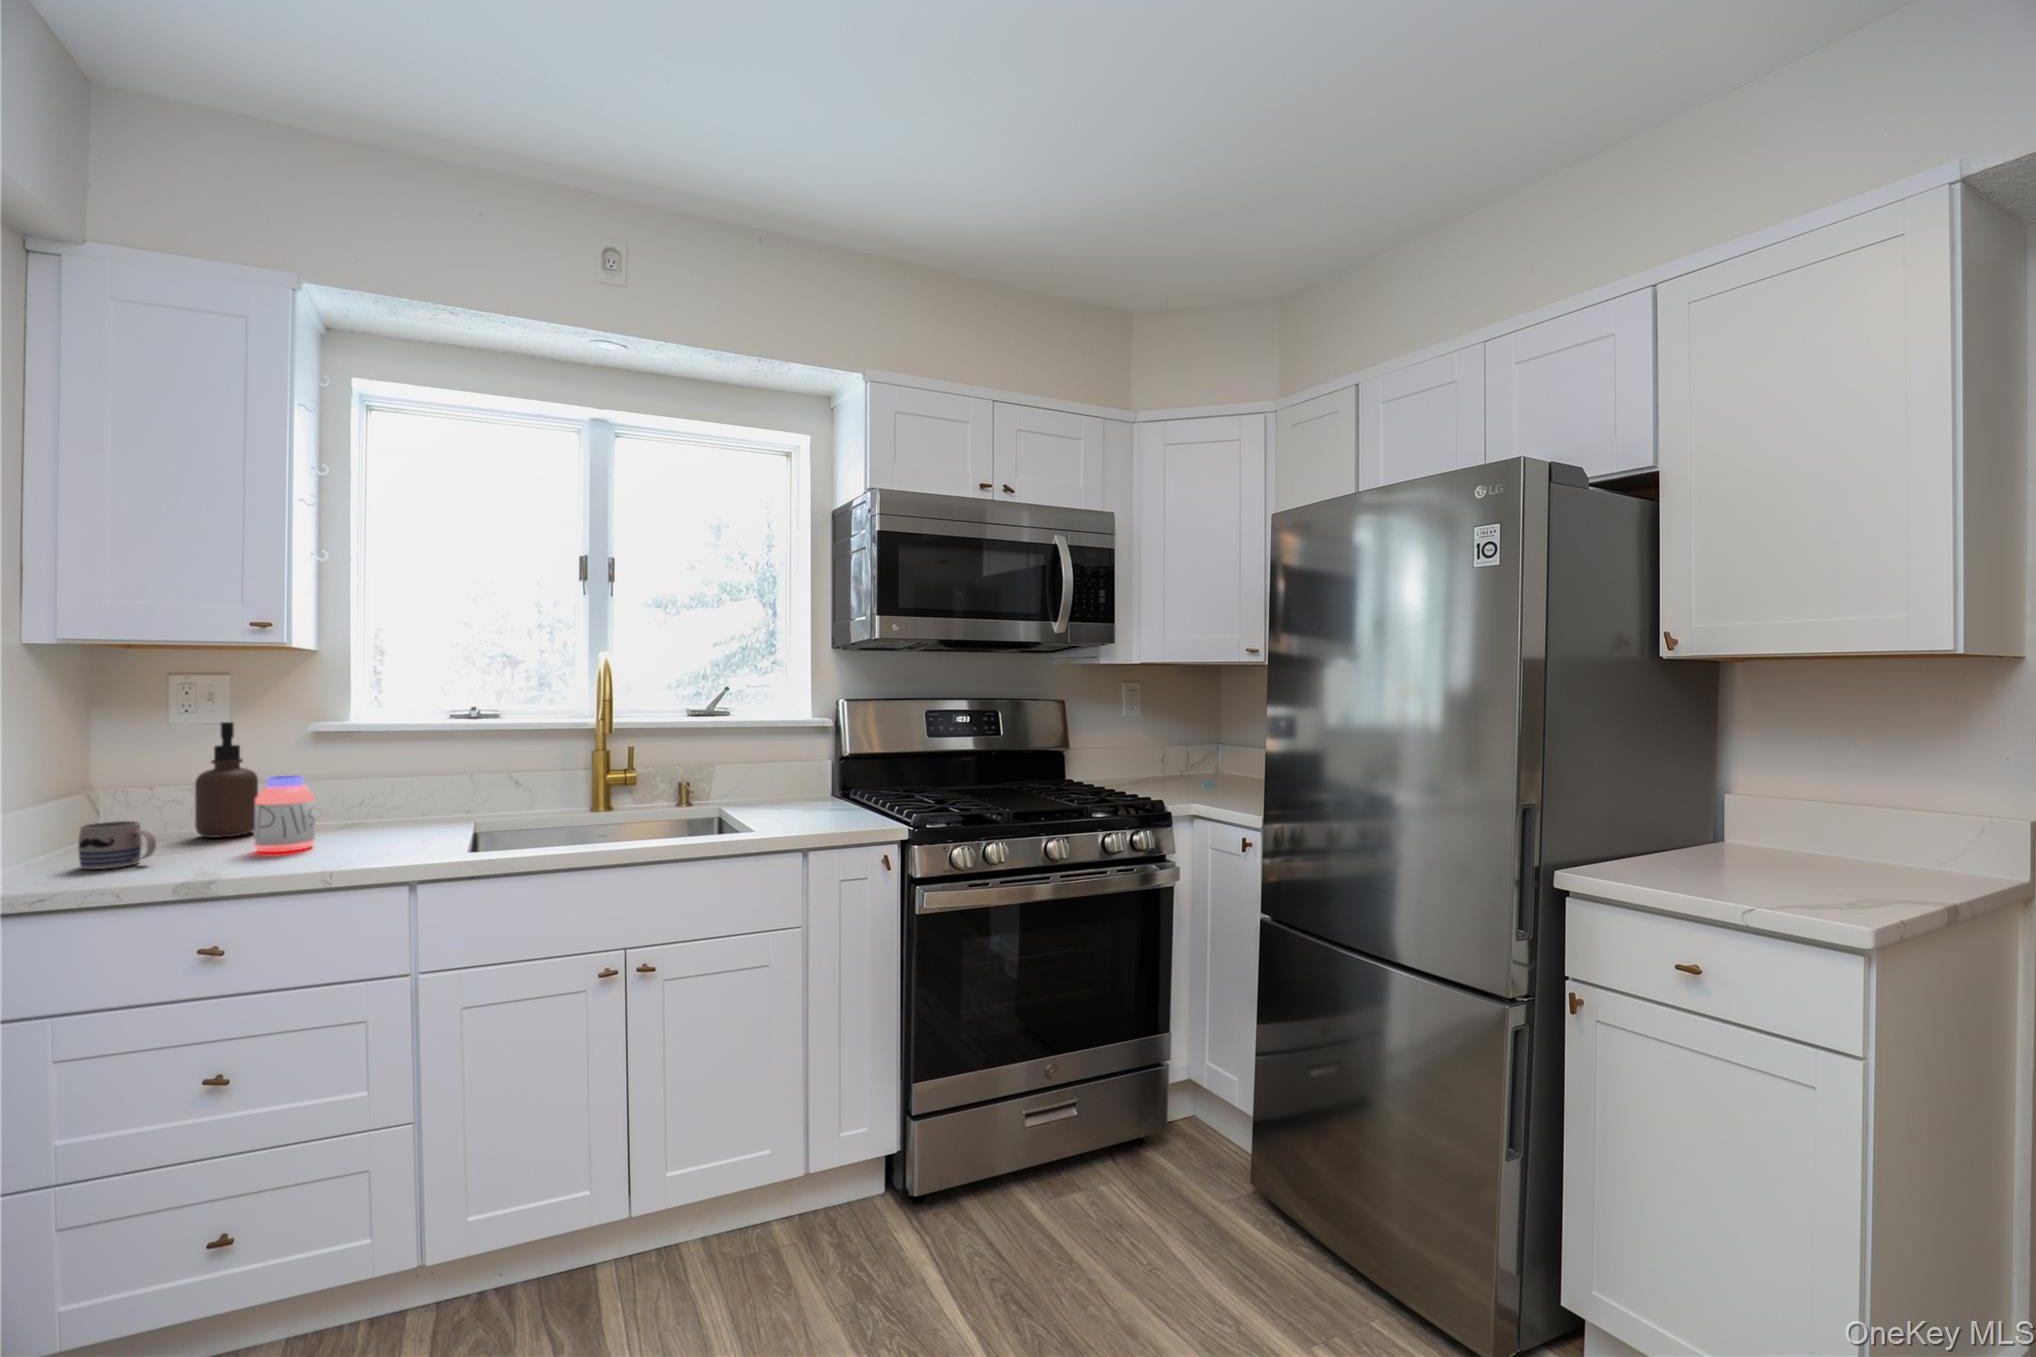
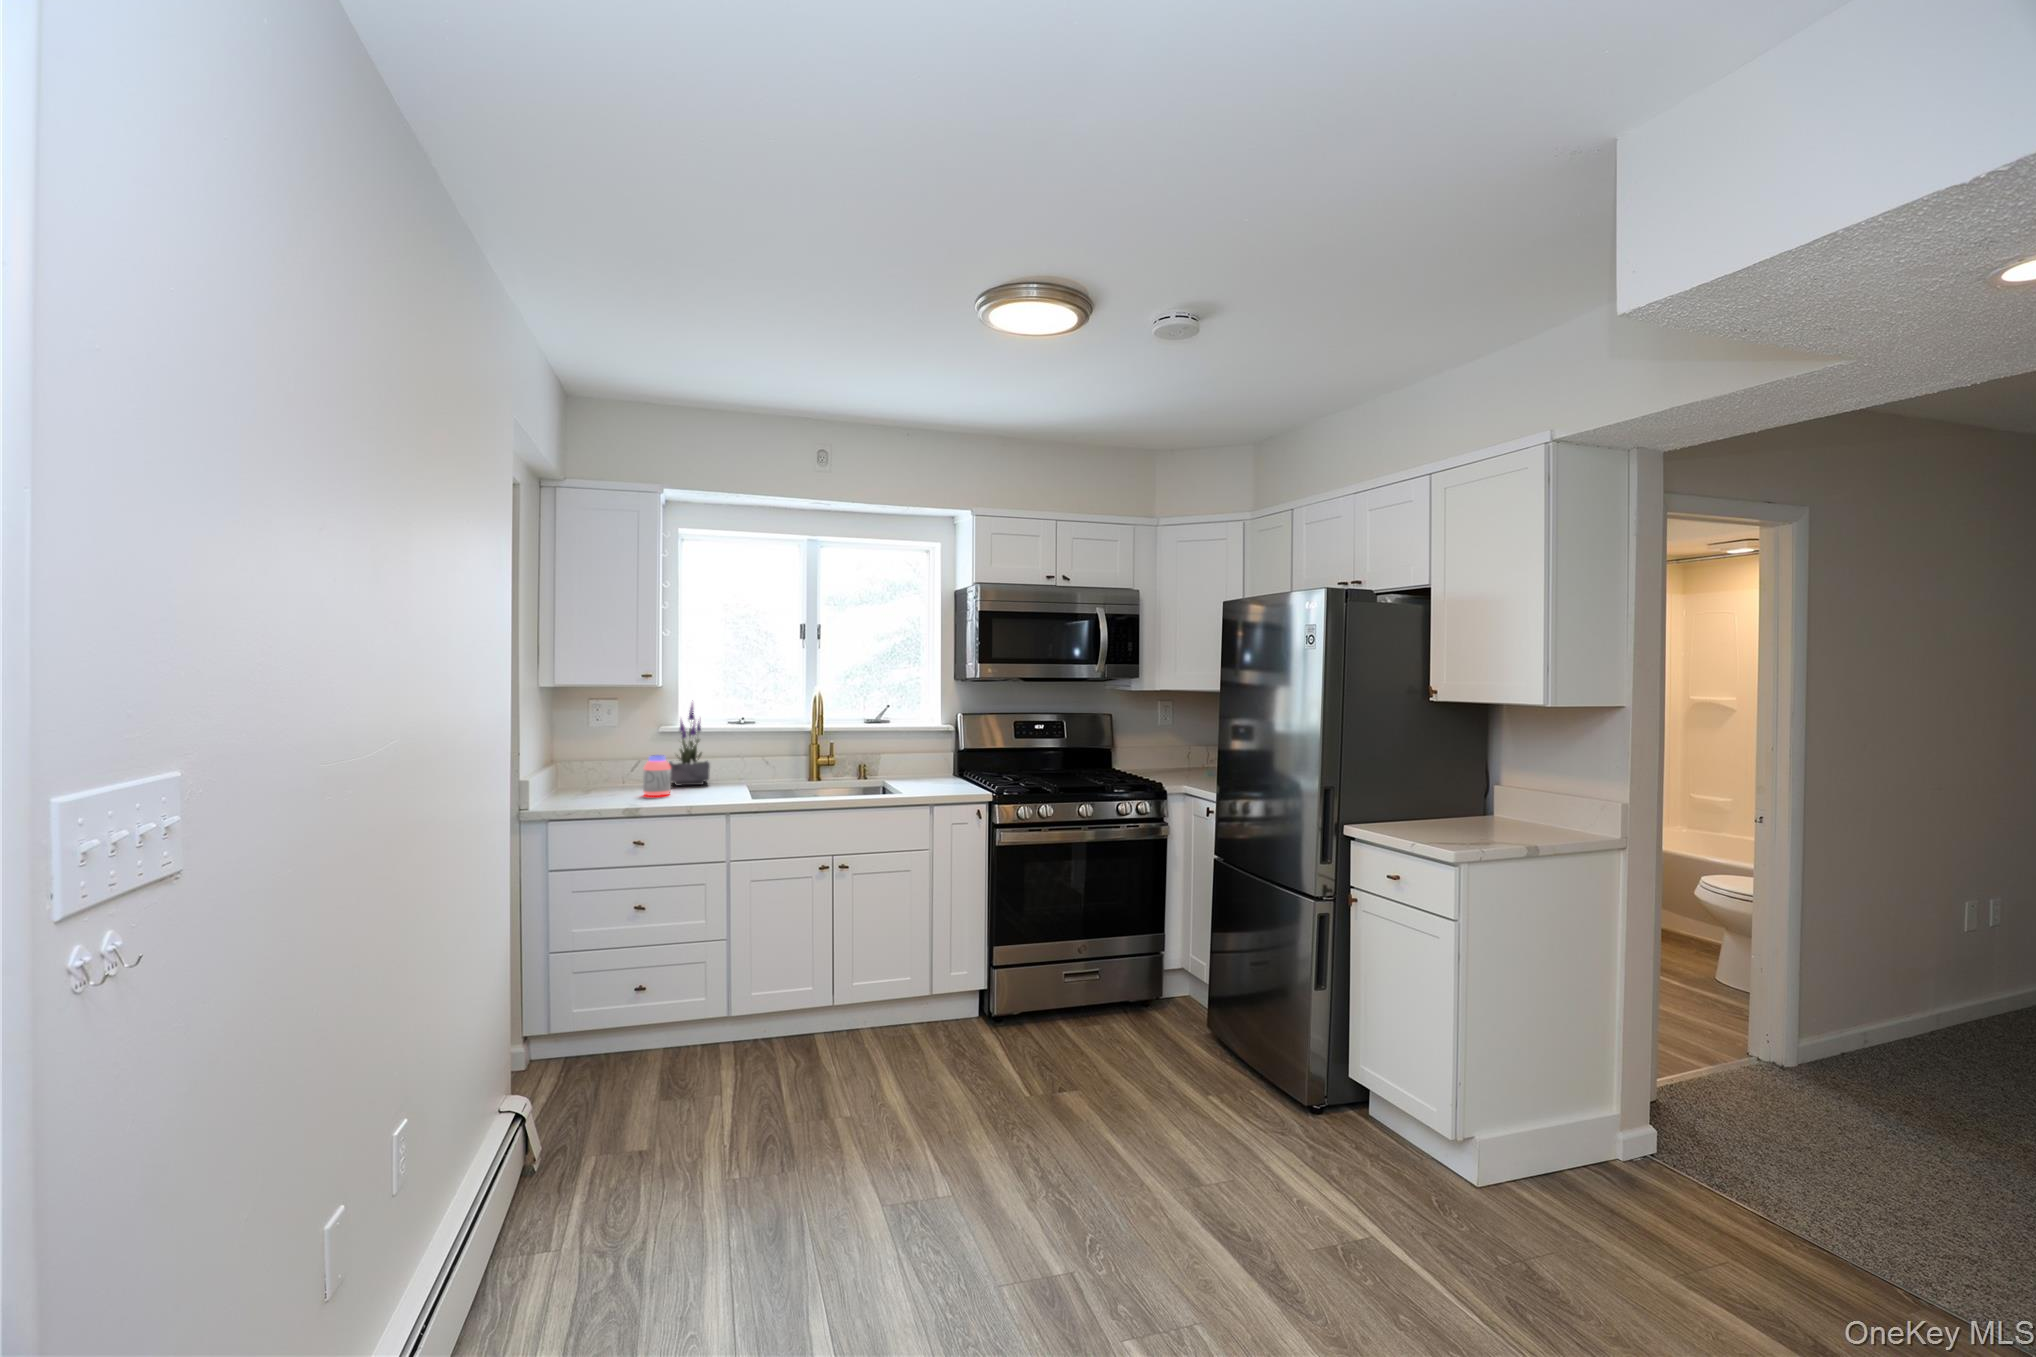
potted plant: none [324,676,405,828] -> present [669,704,710,785]
soap dispenser: present [195,722,258,838] -> none [609,726,637,788]
mug: present [78,821,156,869] -> none [568,777,602,800]

